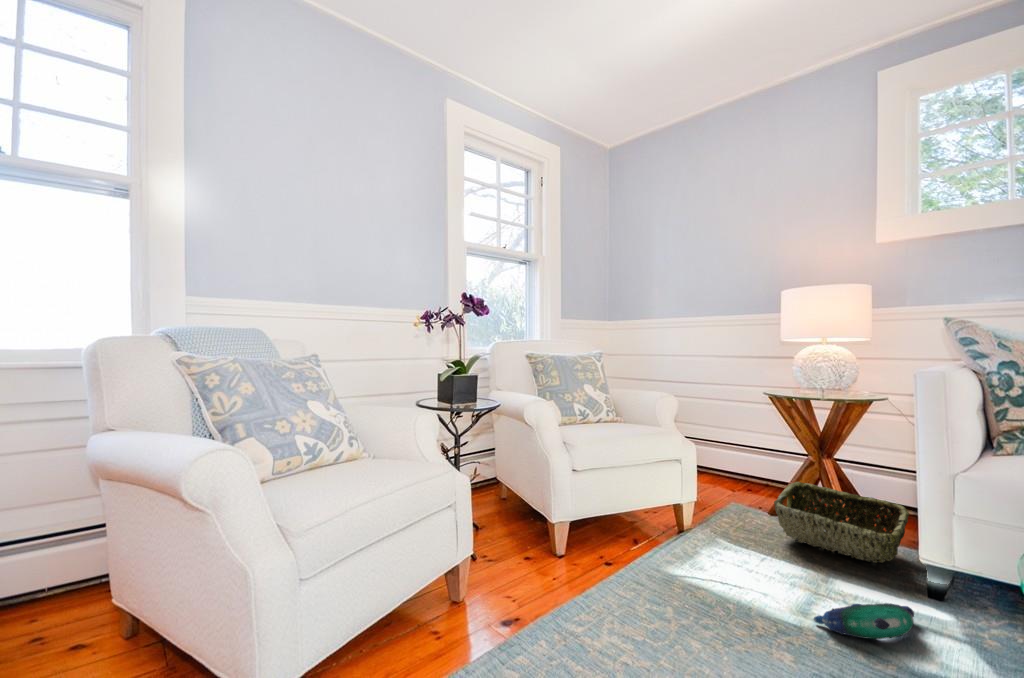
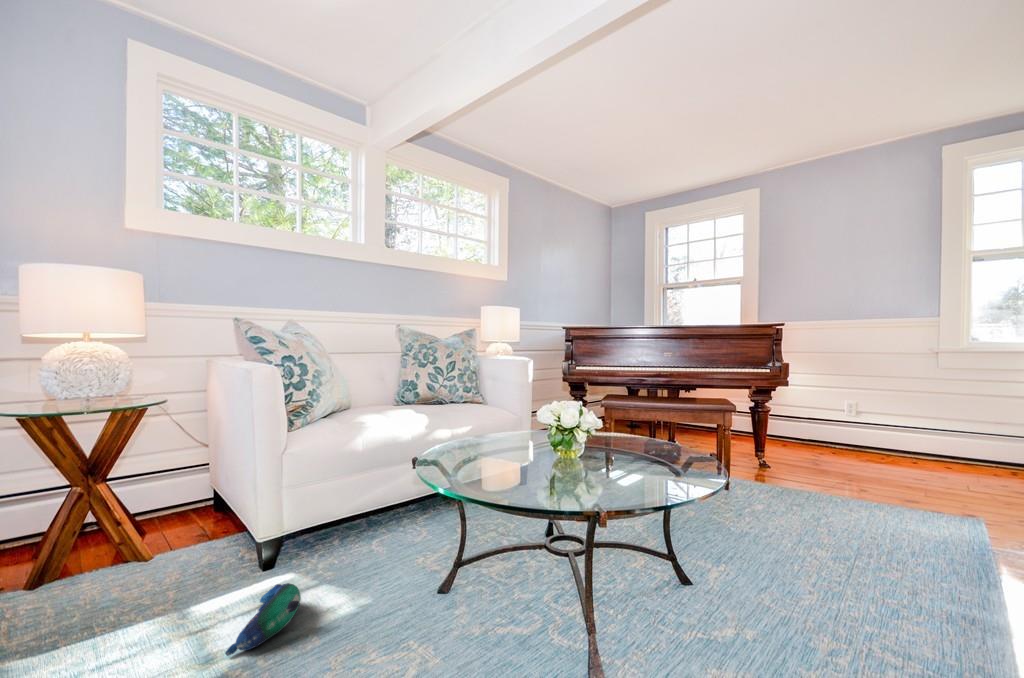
woven basket: present [774,482,909,563] -> none [68,503,230,602]

